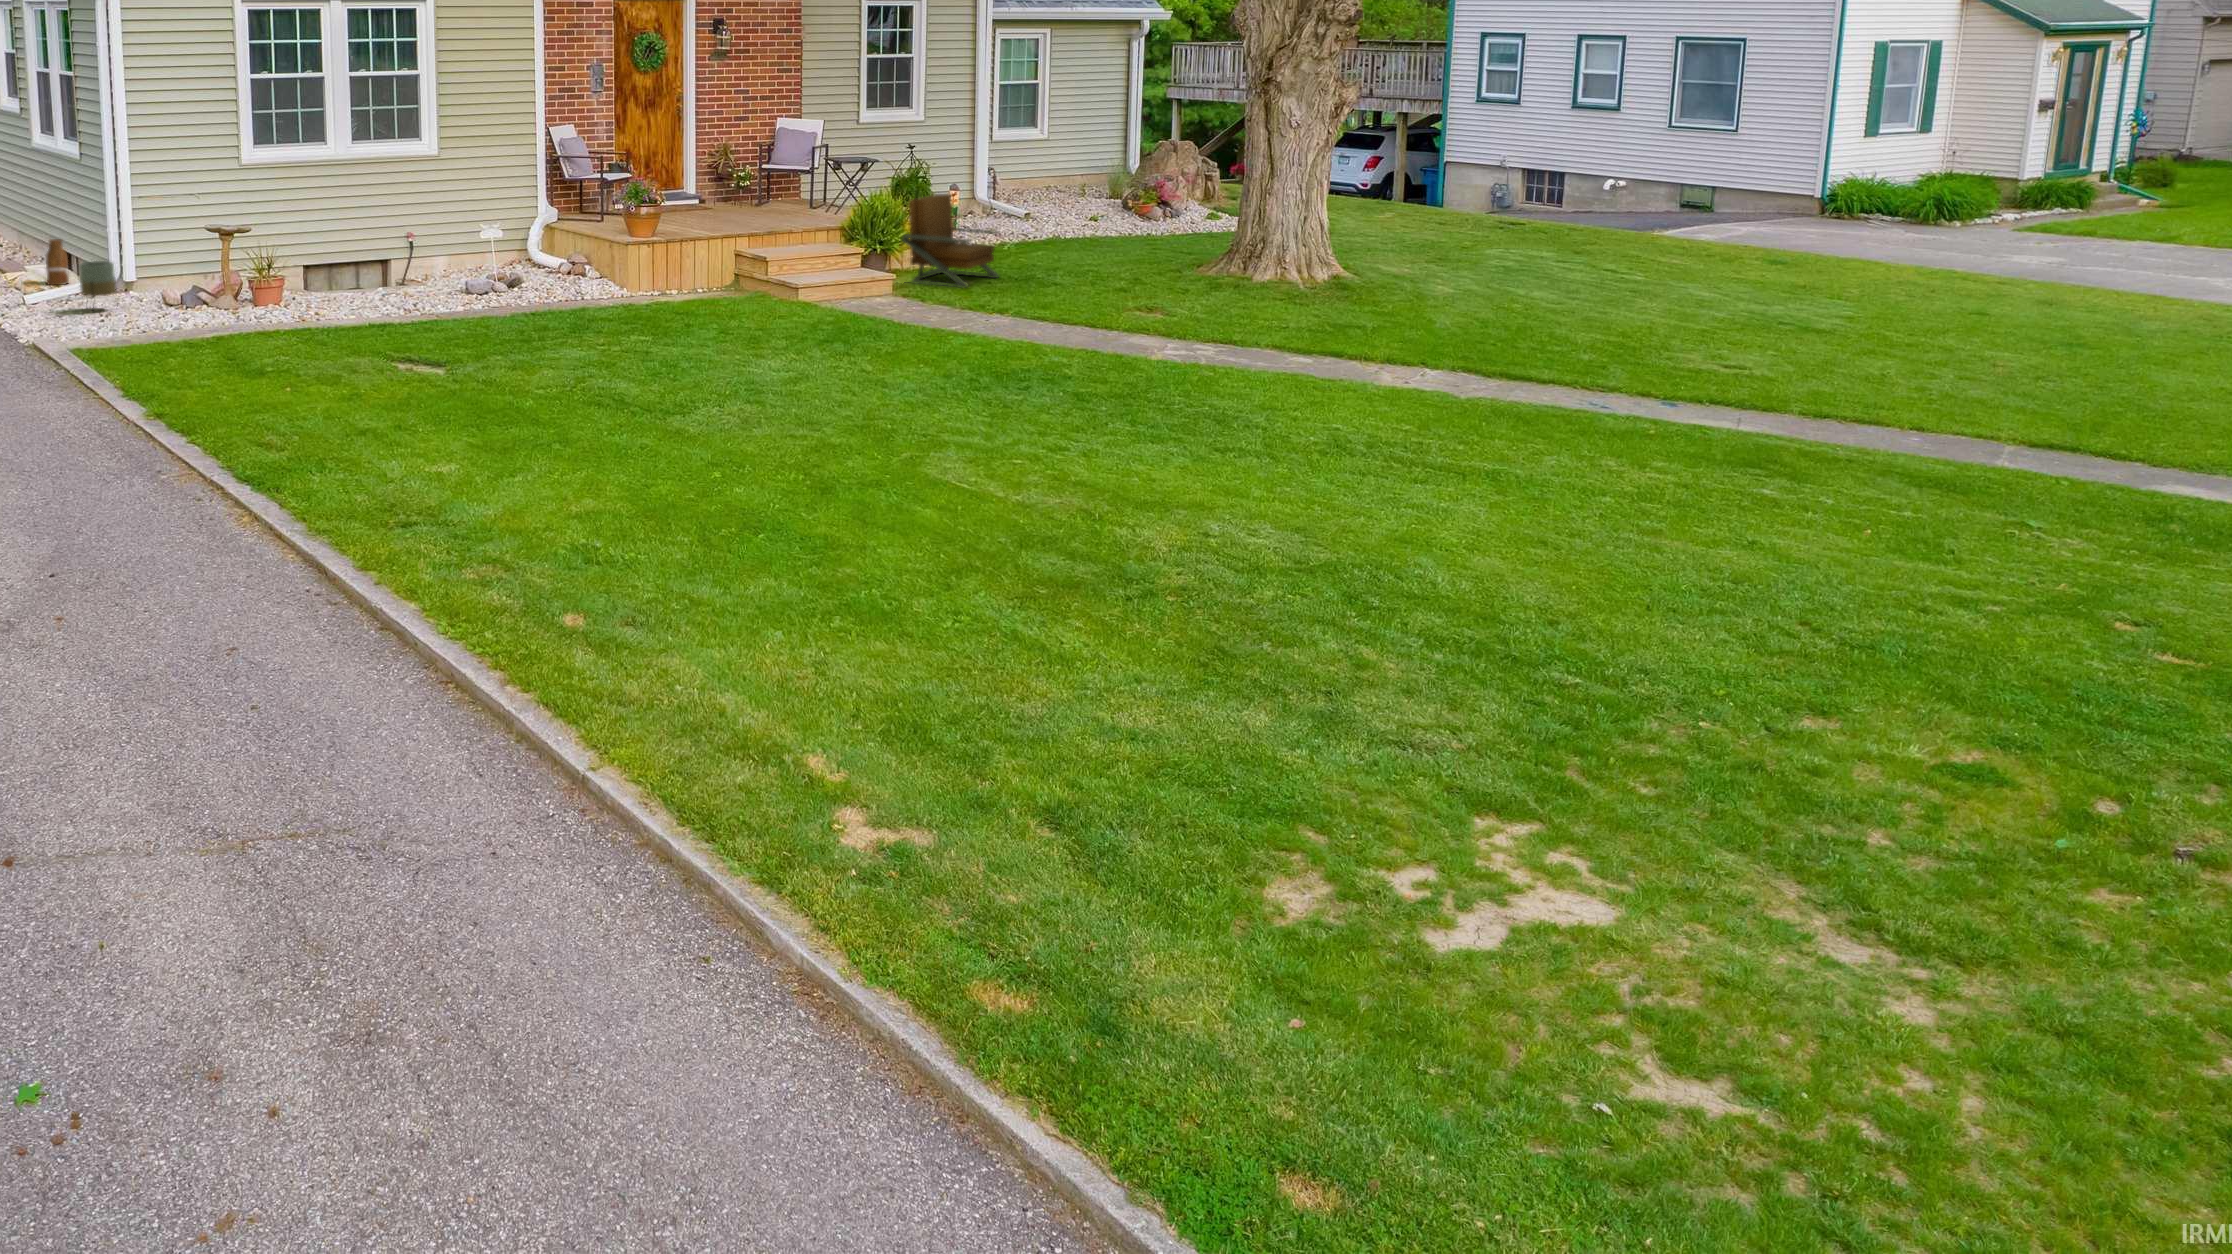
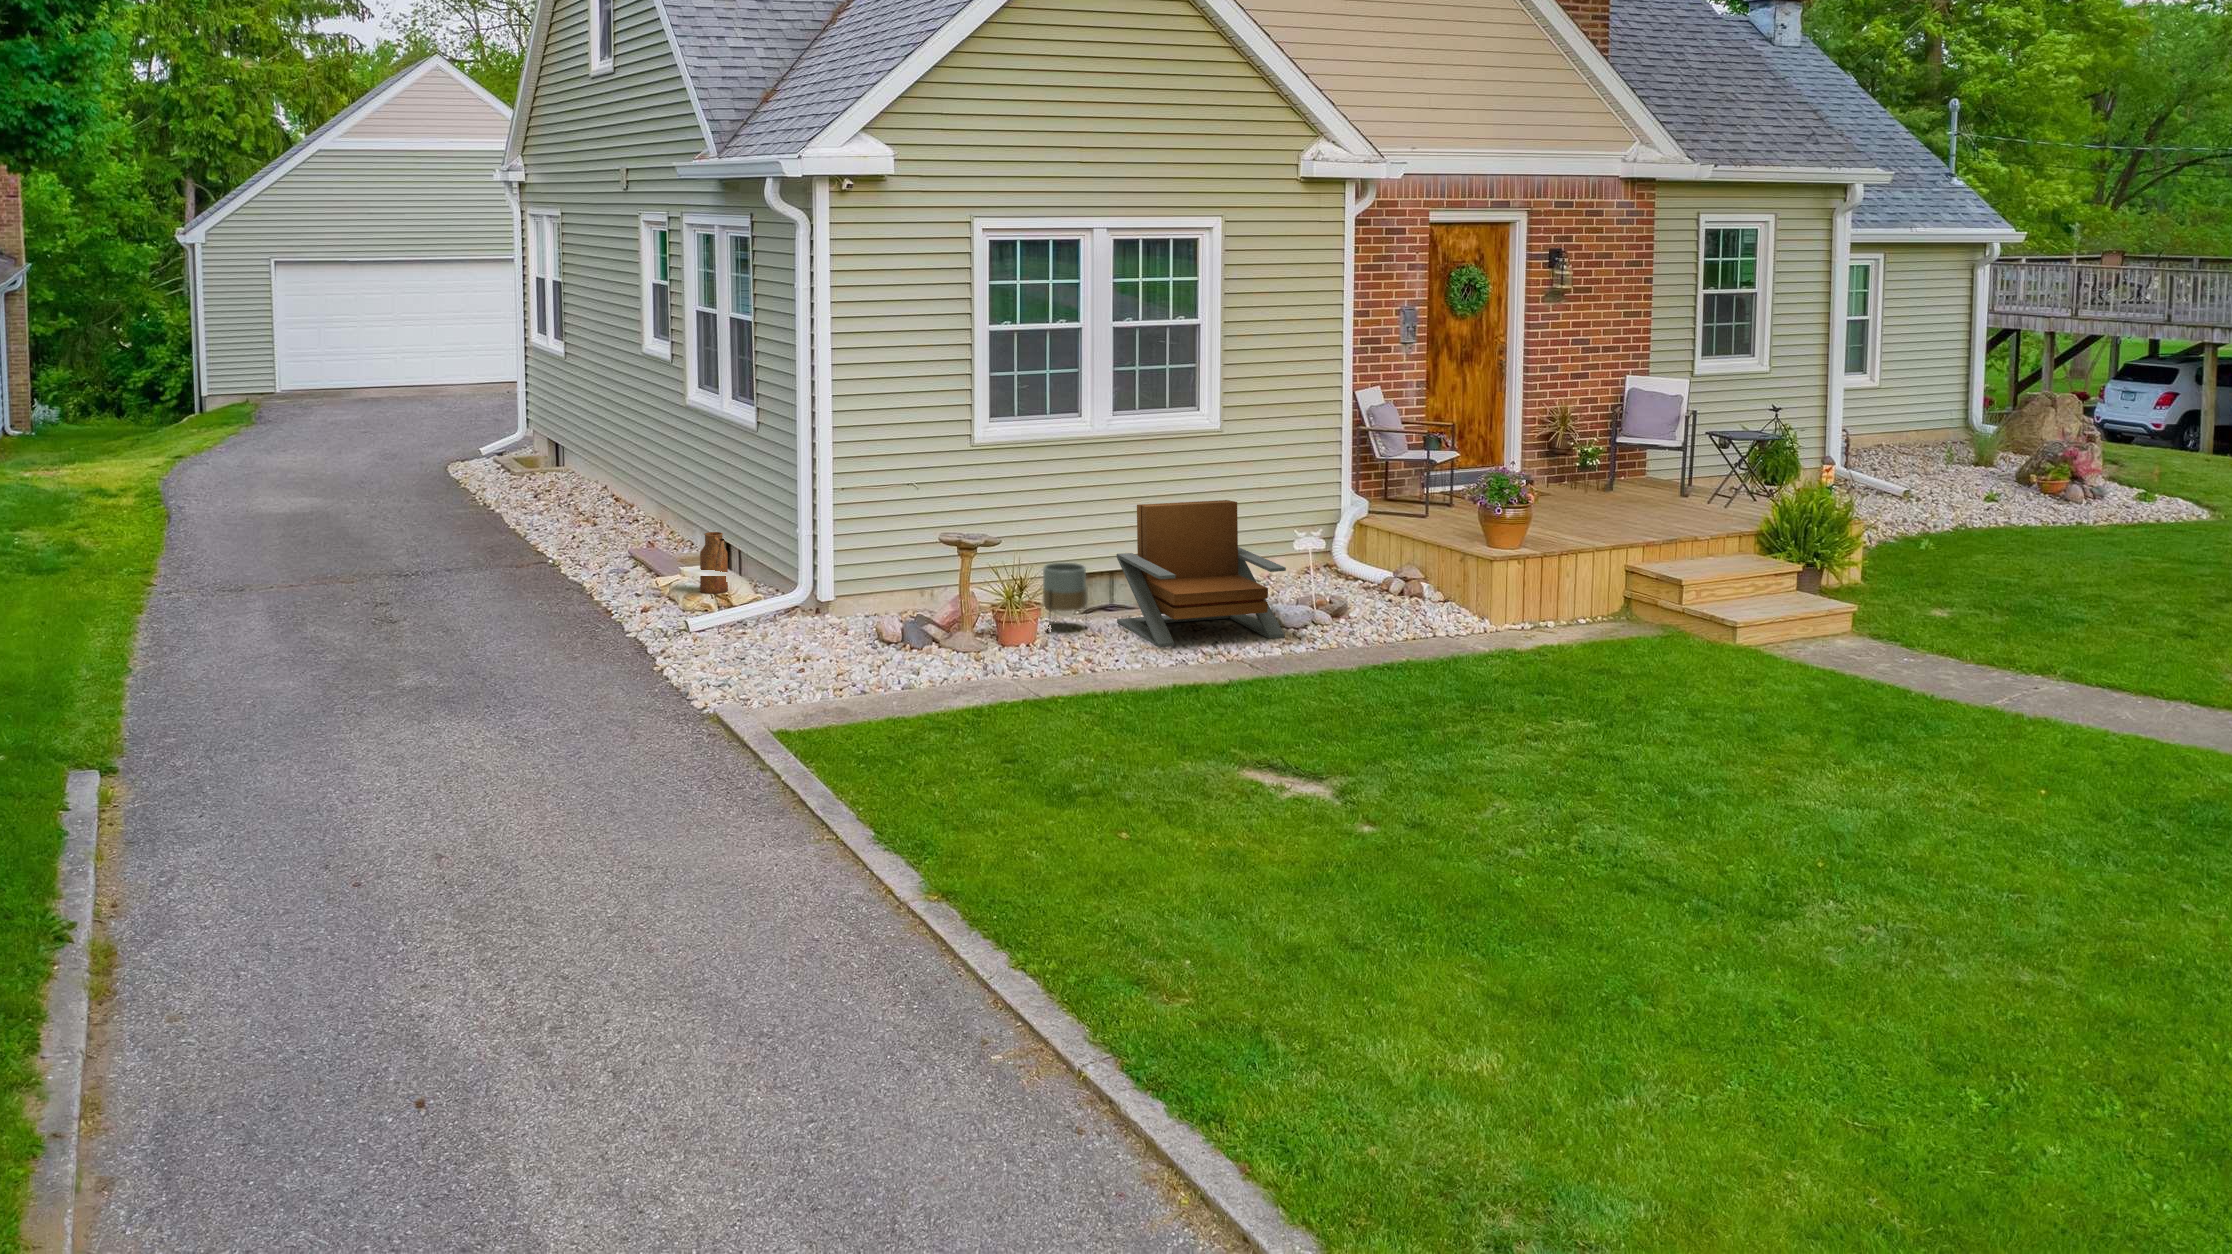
lounge chair: present [903,194,1000,288] -> present [1117,500,1286,647]
planter: present [79,261,116,308] -> present [1043,563,1087,612]

